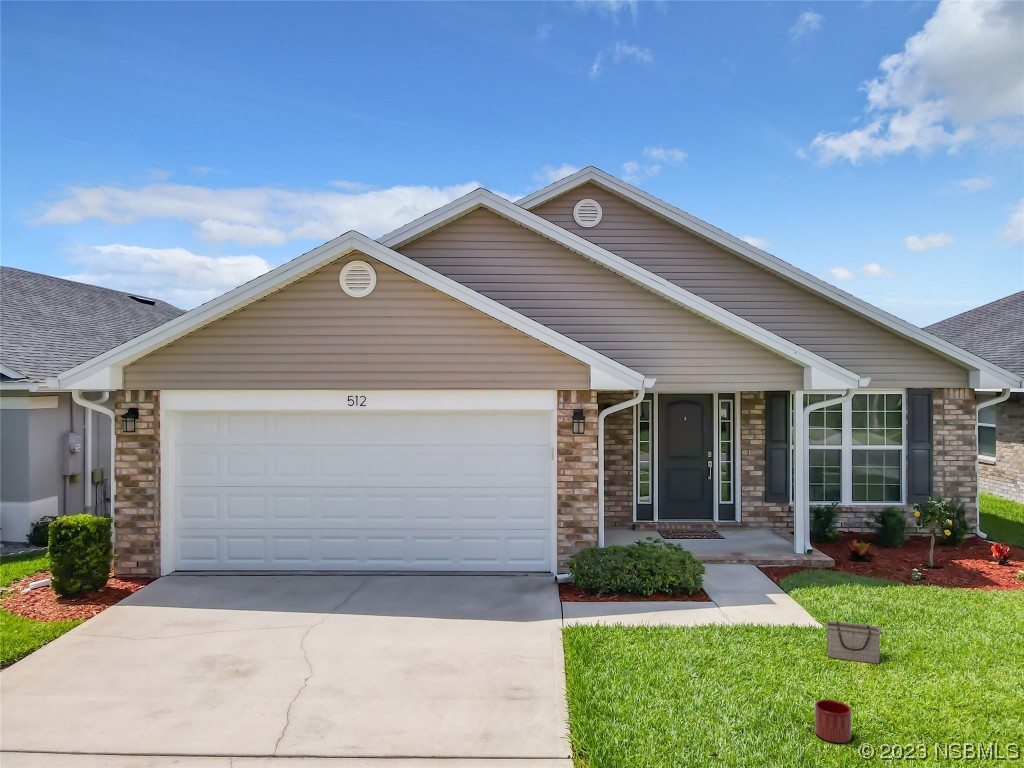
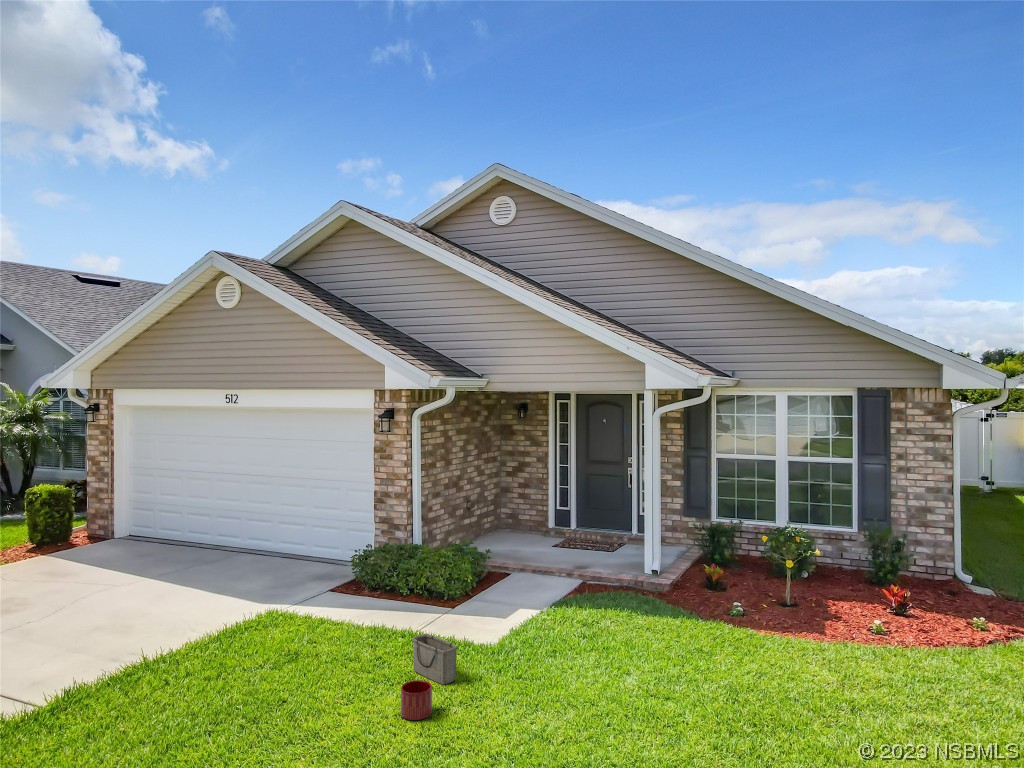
planter: present [815,699,852,743] -> present [401,680,432,720]

